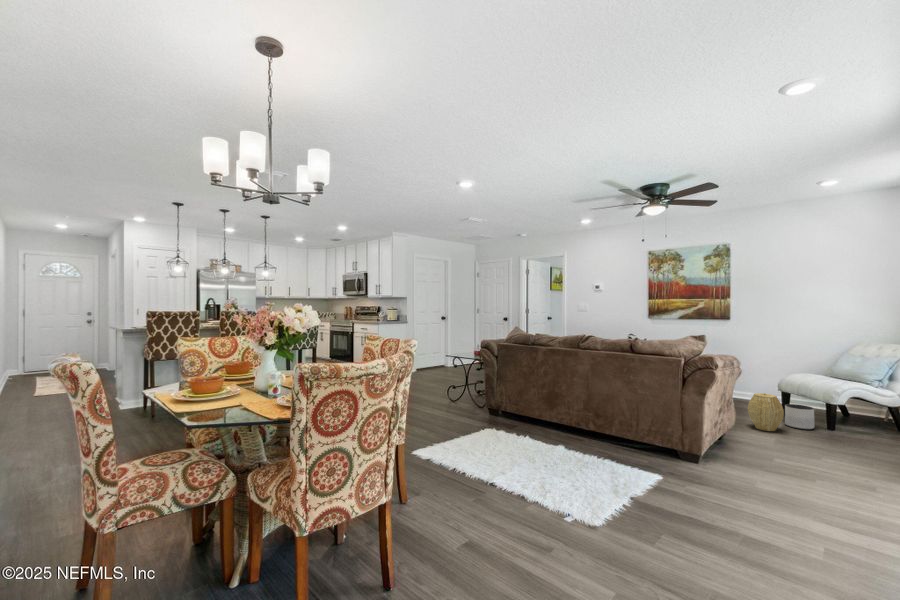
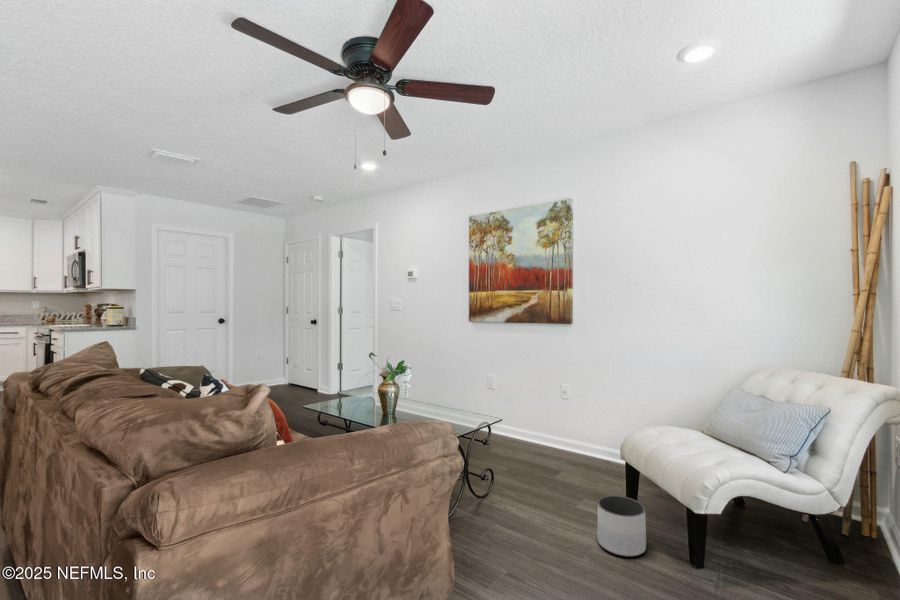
woven basket: present [748,393,784,431] -> none [518,480,579,567]

